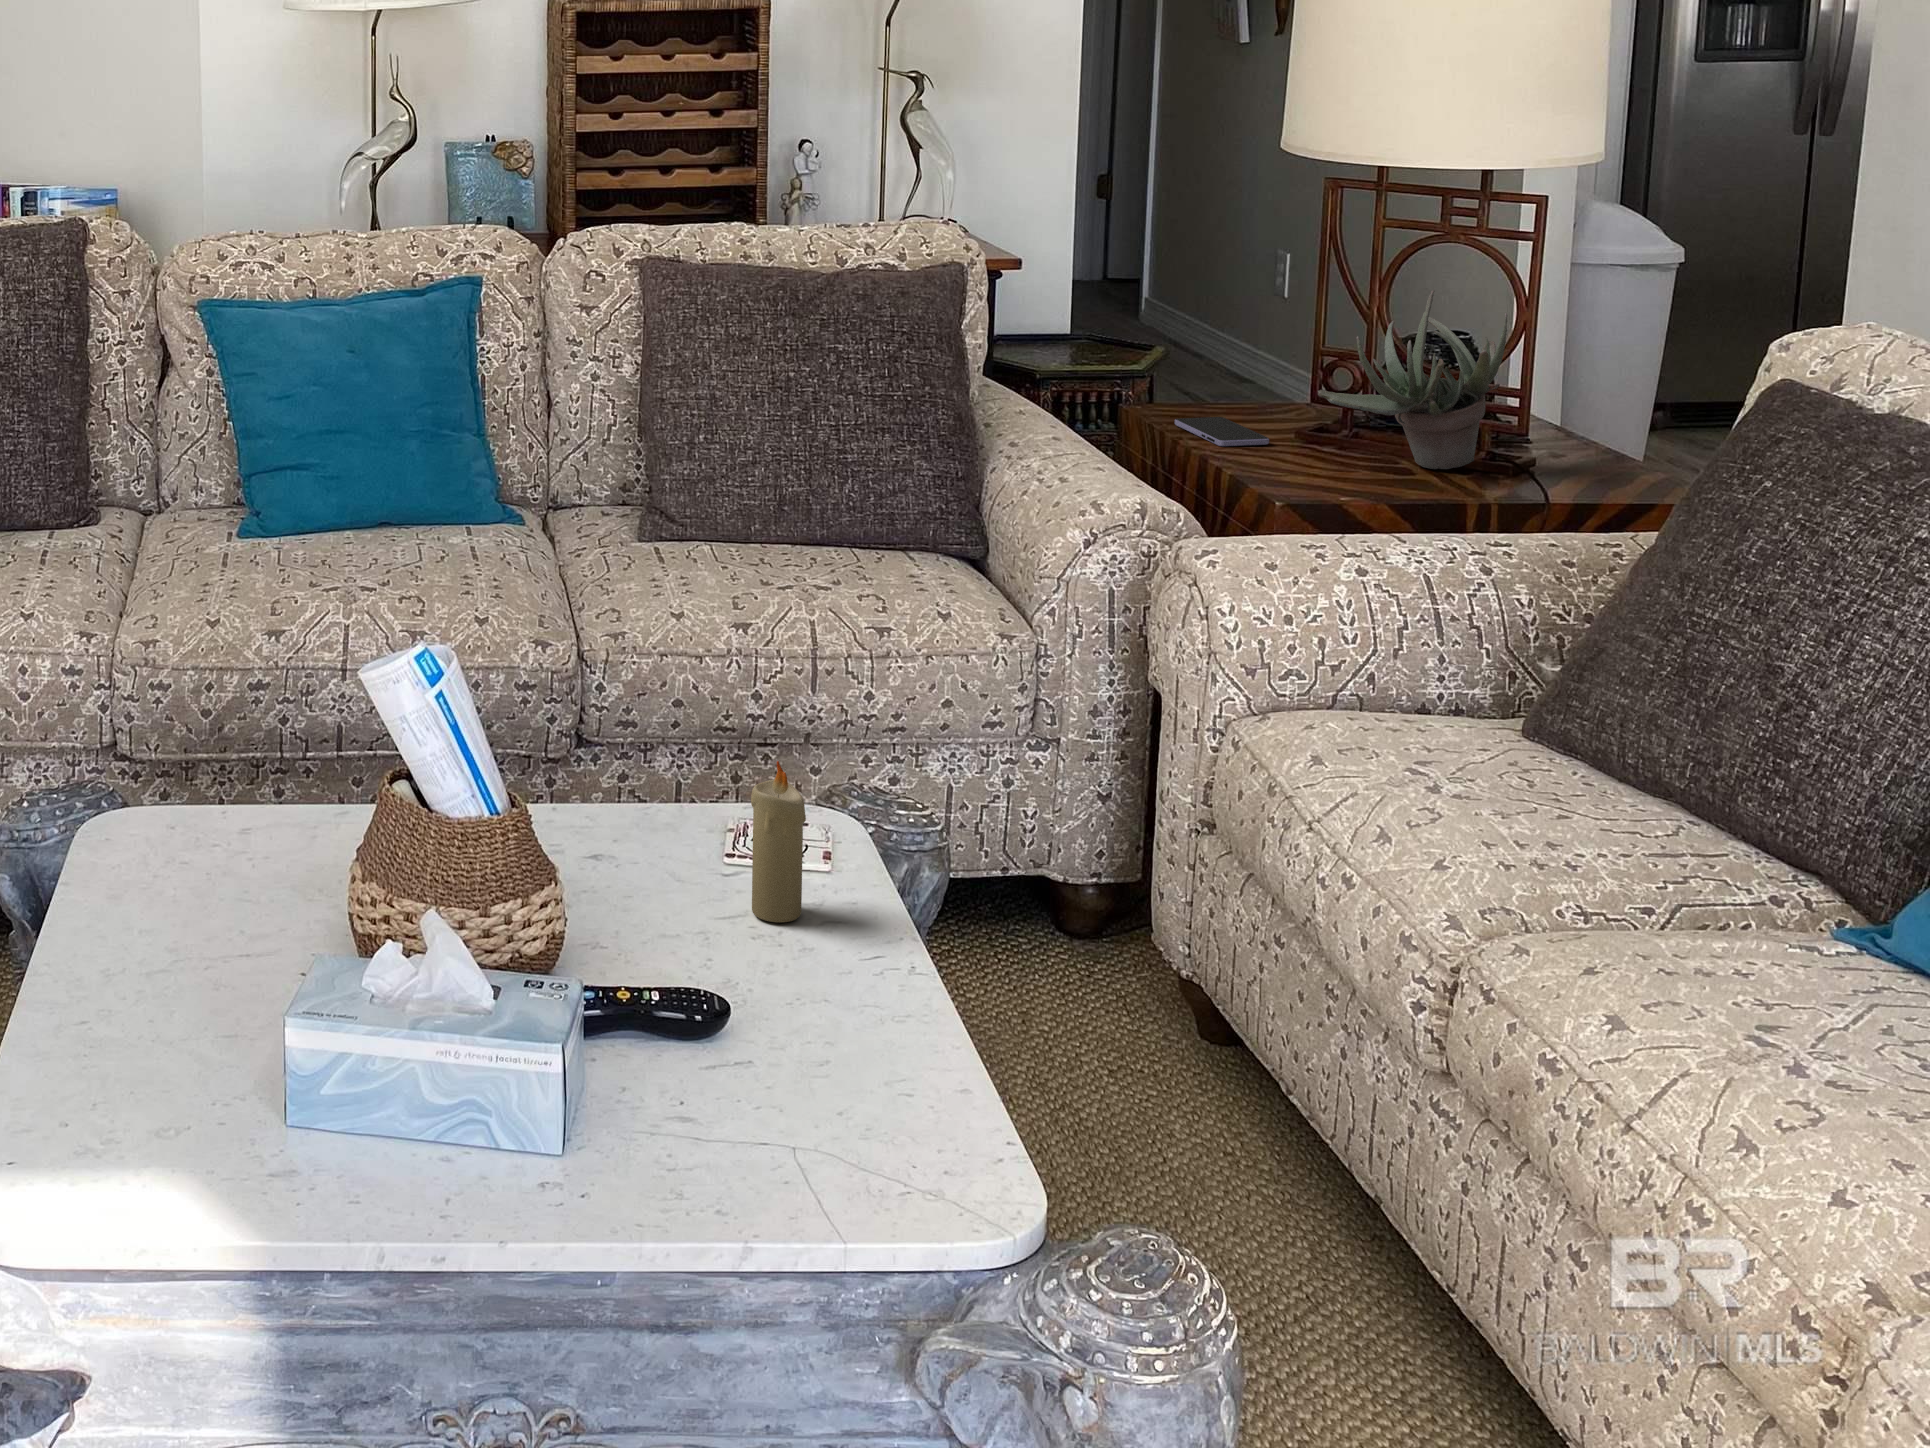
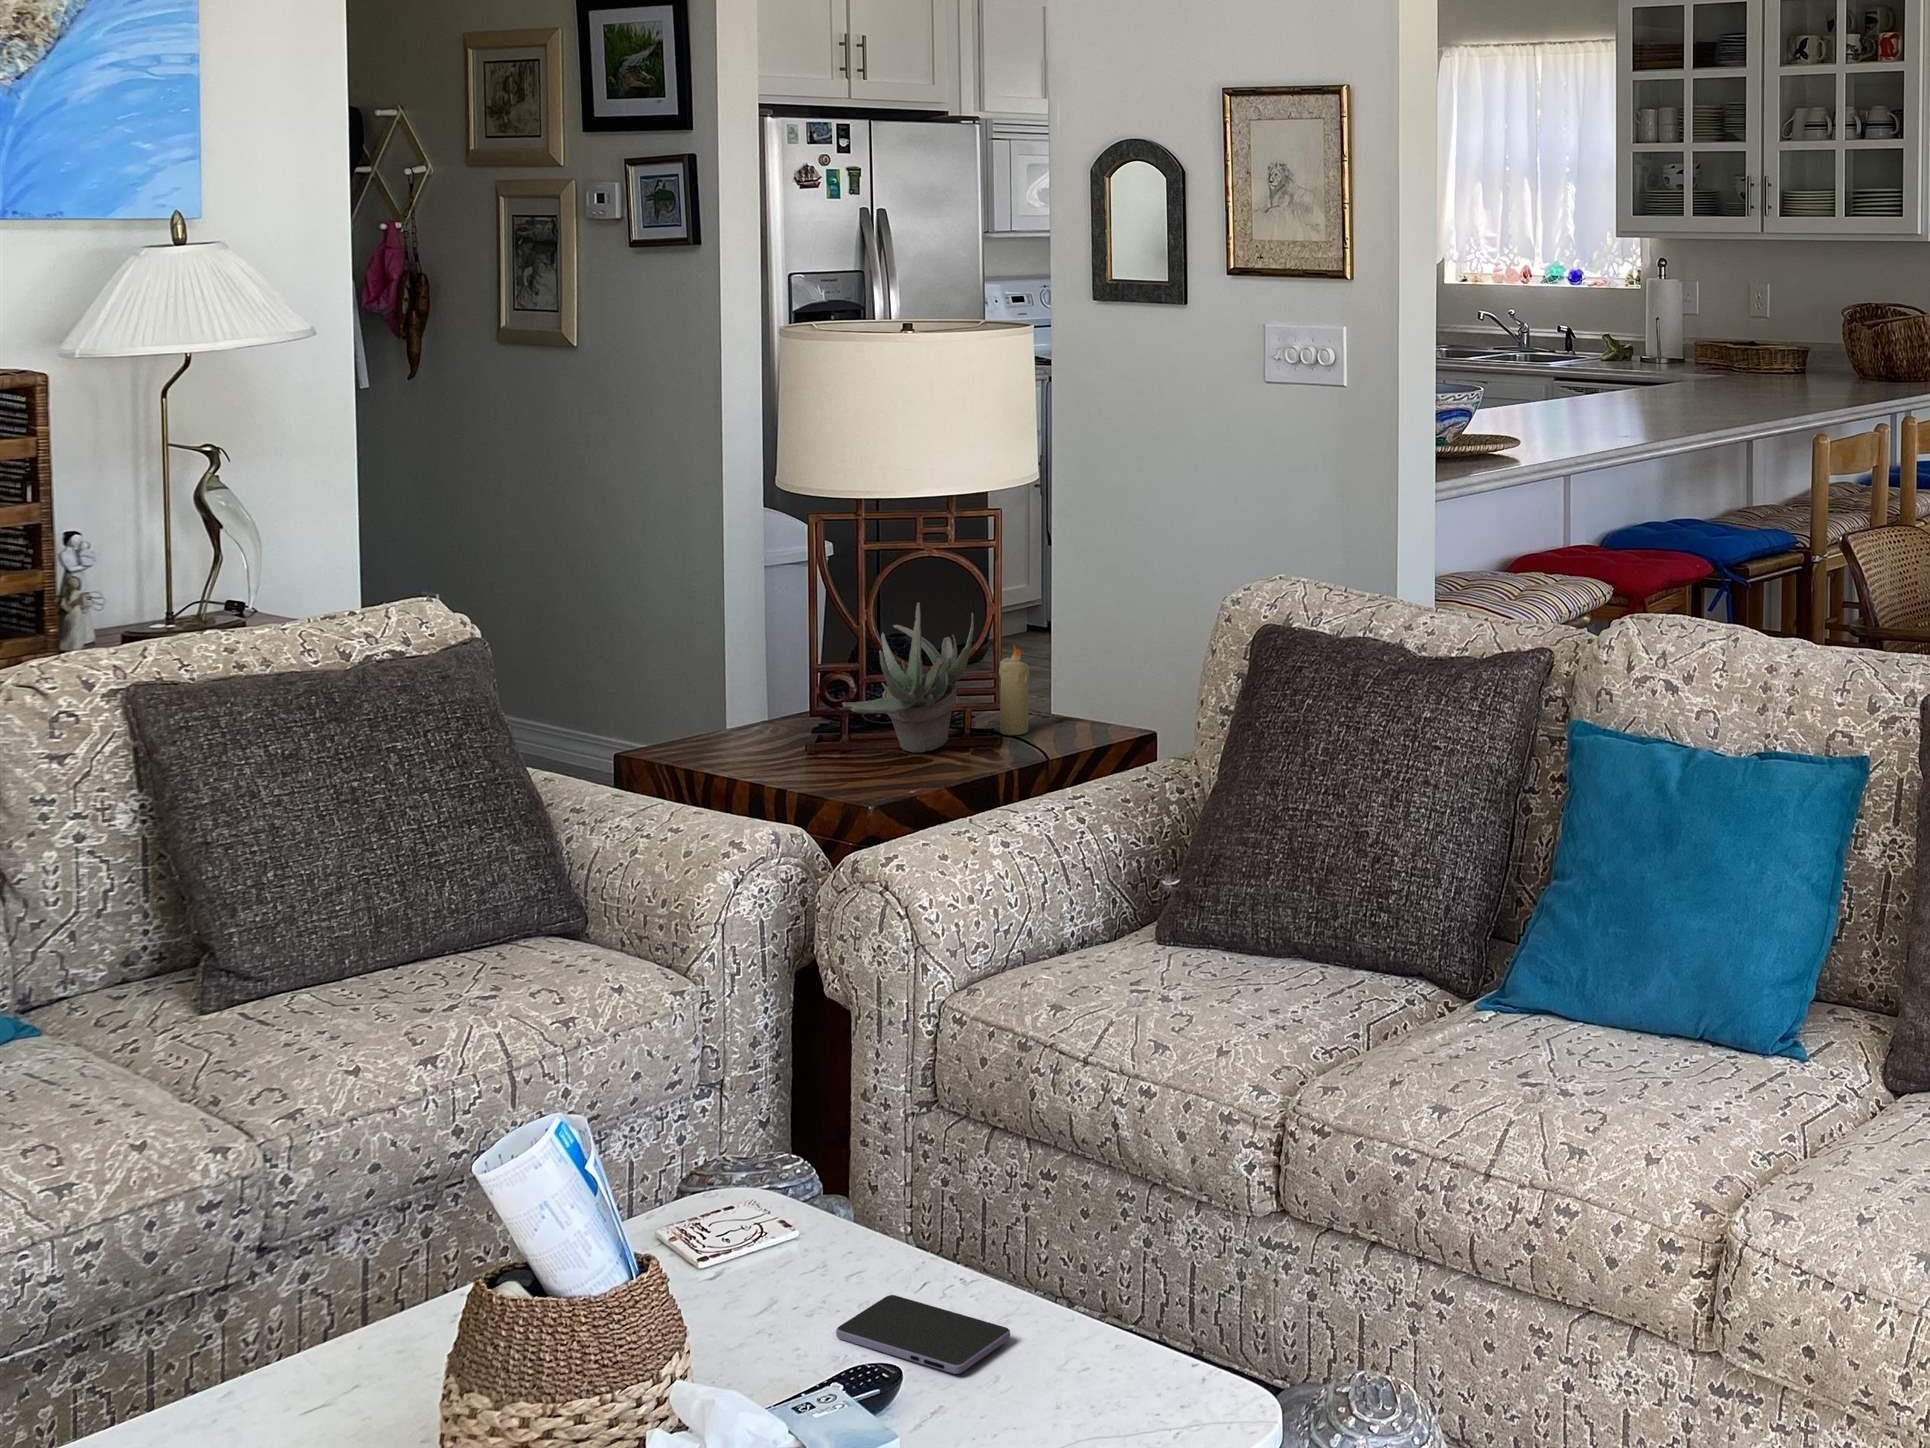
smartphone: present [1175,417,1269,446] -> present [836,1295,1010,1374]
candle: present [751,761,806,922] -> present [999,645,1030,735]

